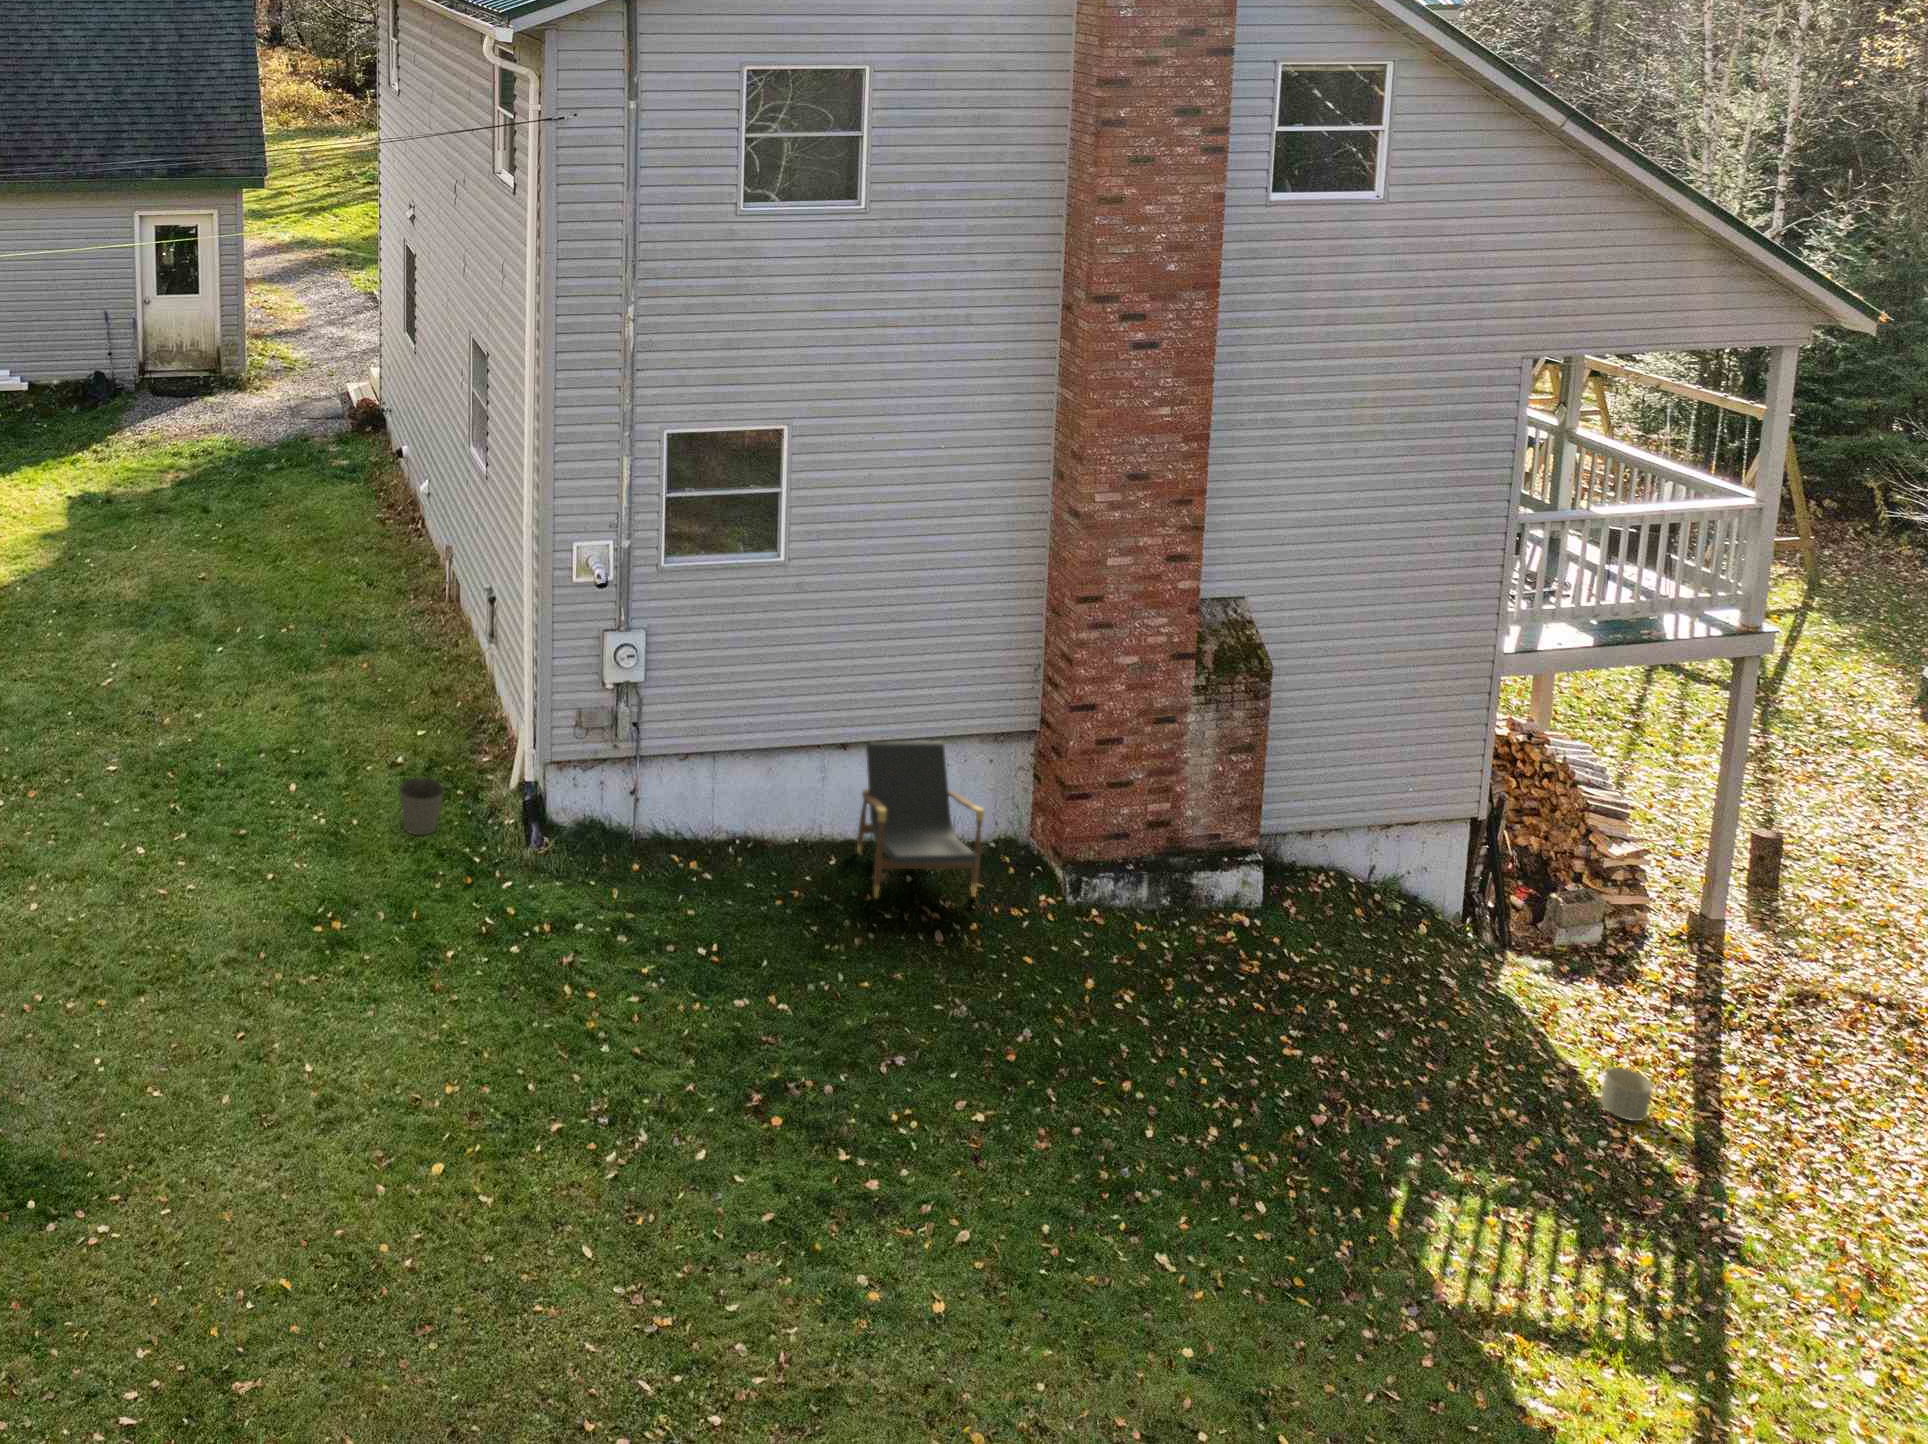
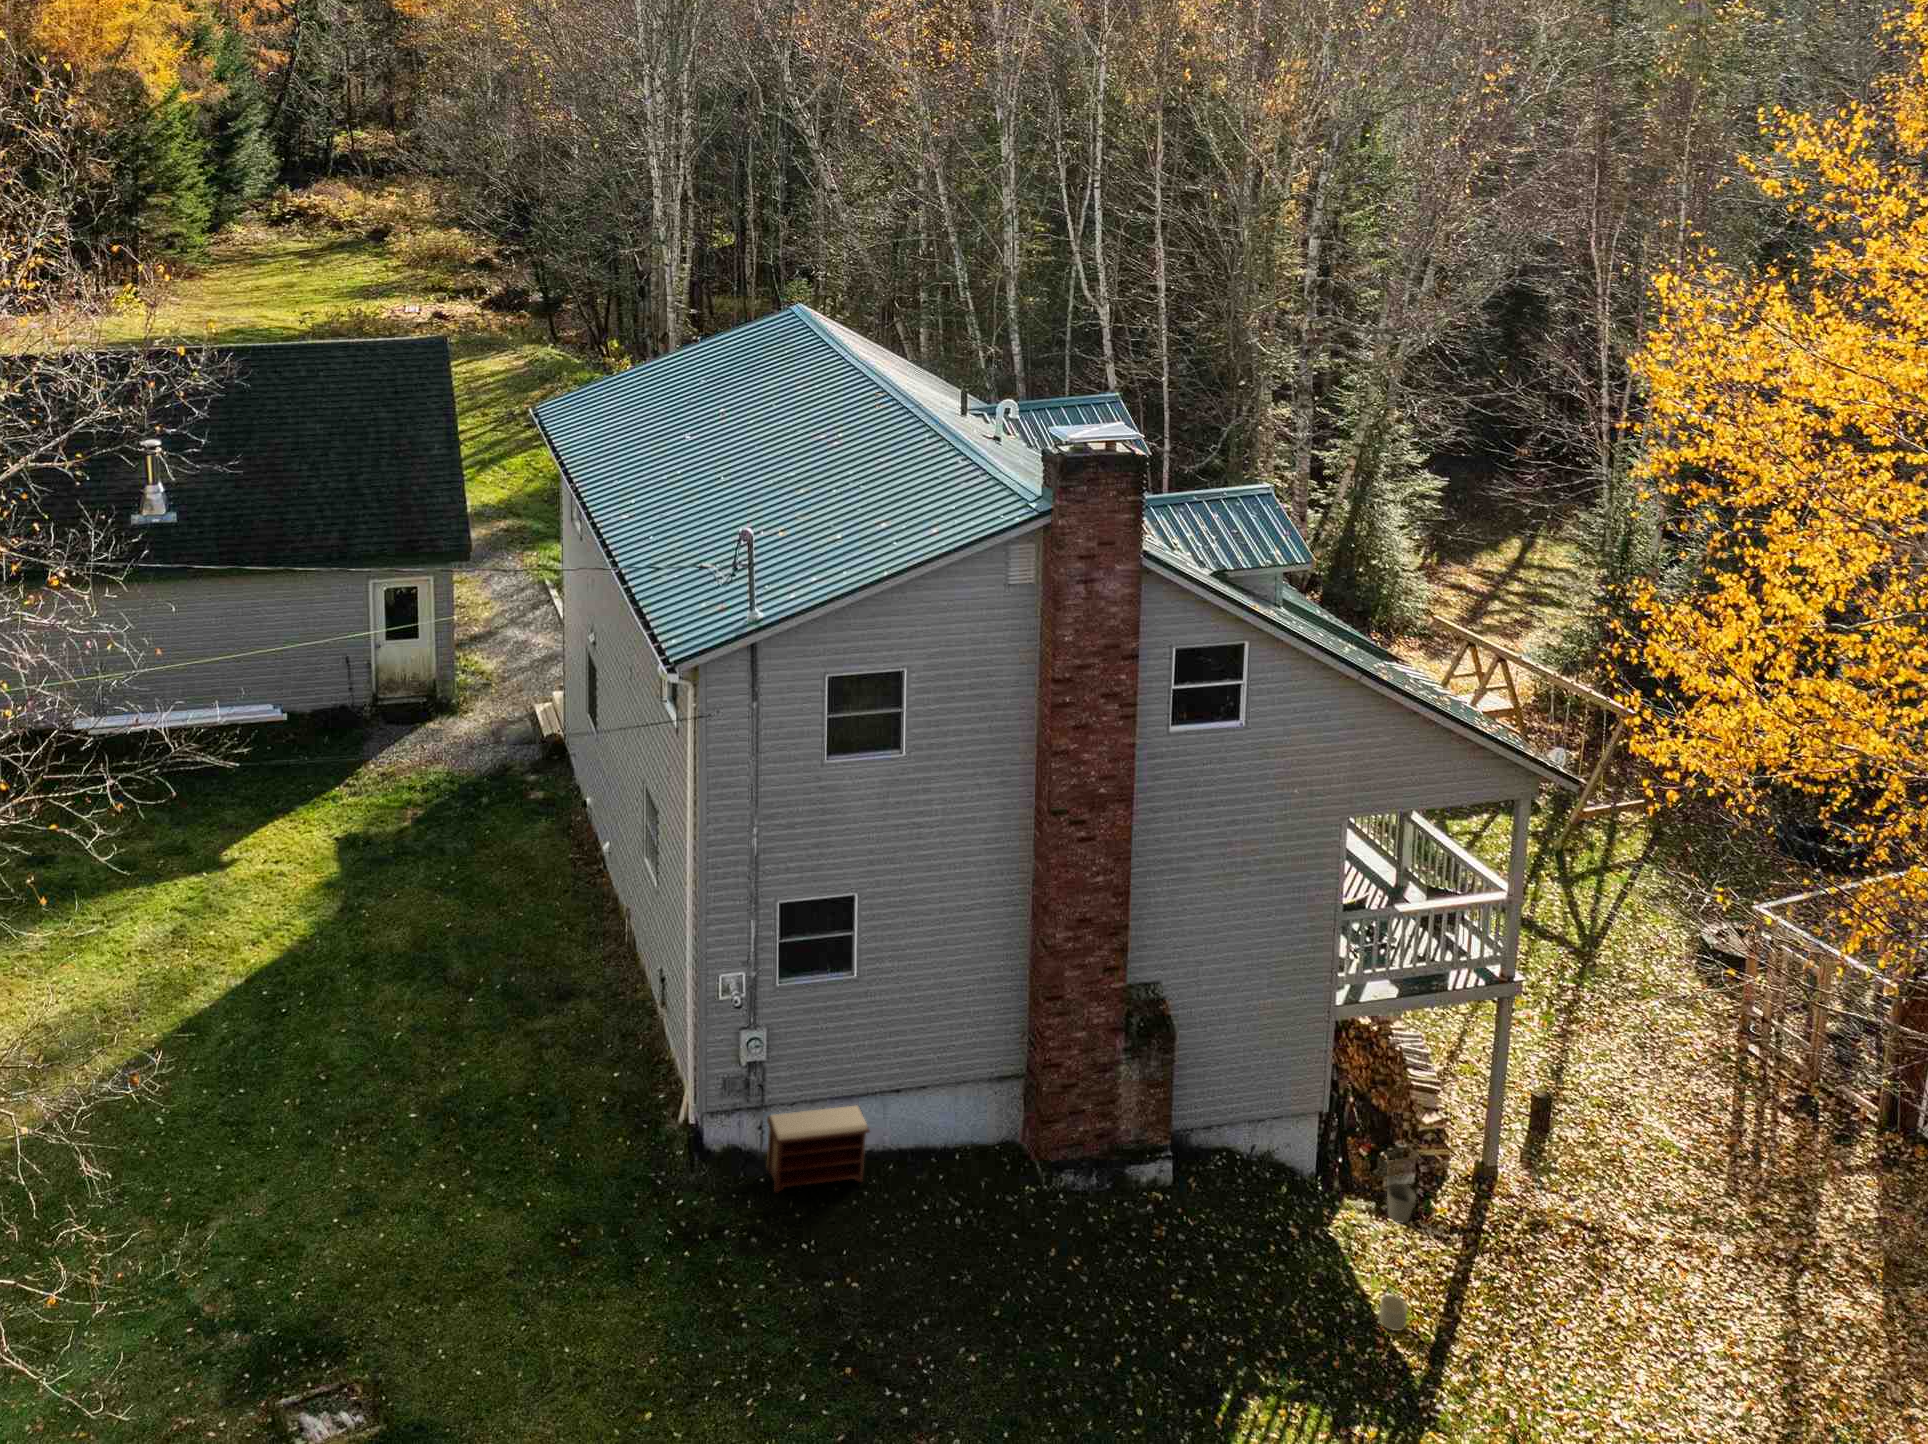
lounge chair: present [857,742,984,898] -> none [914,1083,993,1196]
bench: none [634,766,795,885] -> present [767,1105,870,1192]
bucket: present [399,777,444,835] -> present [1387,1183,1416,1223]

